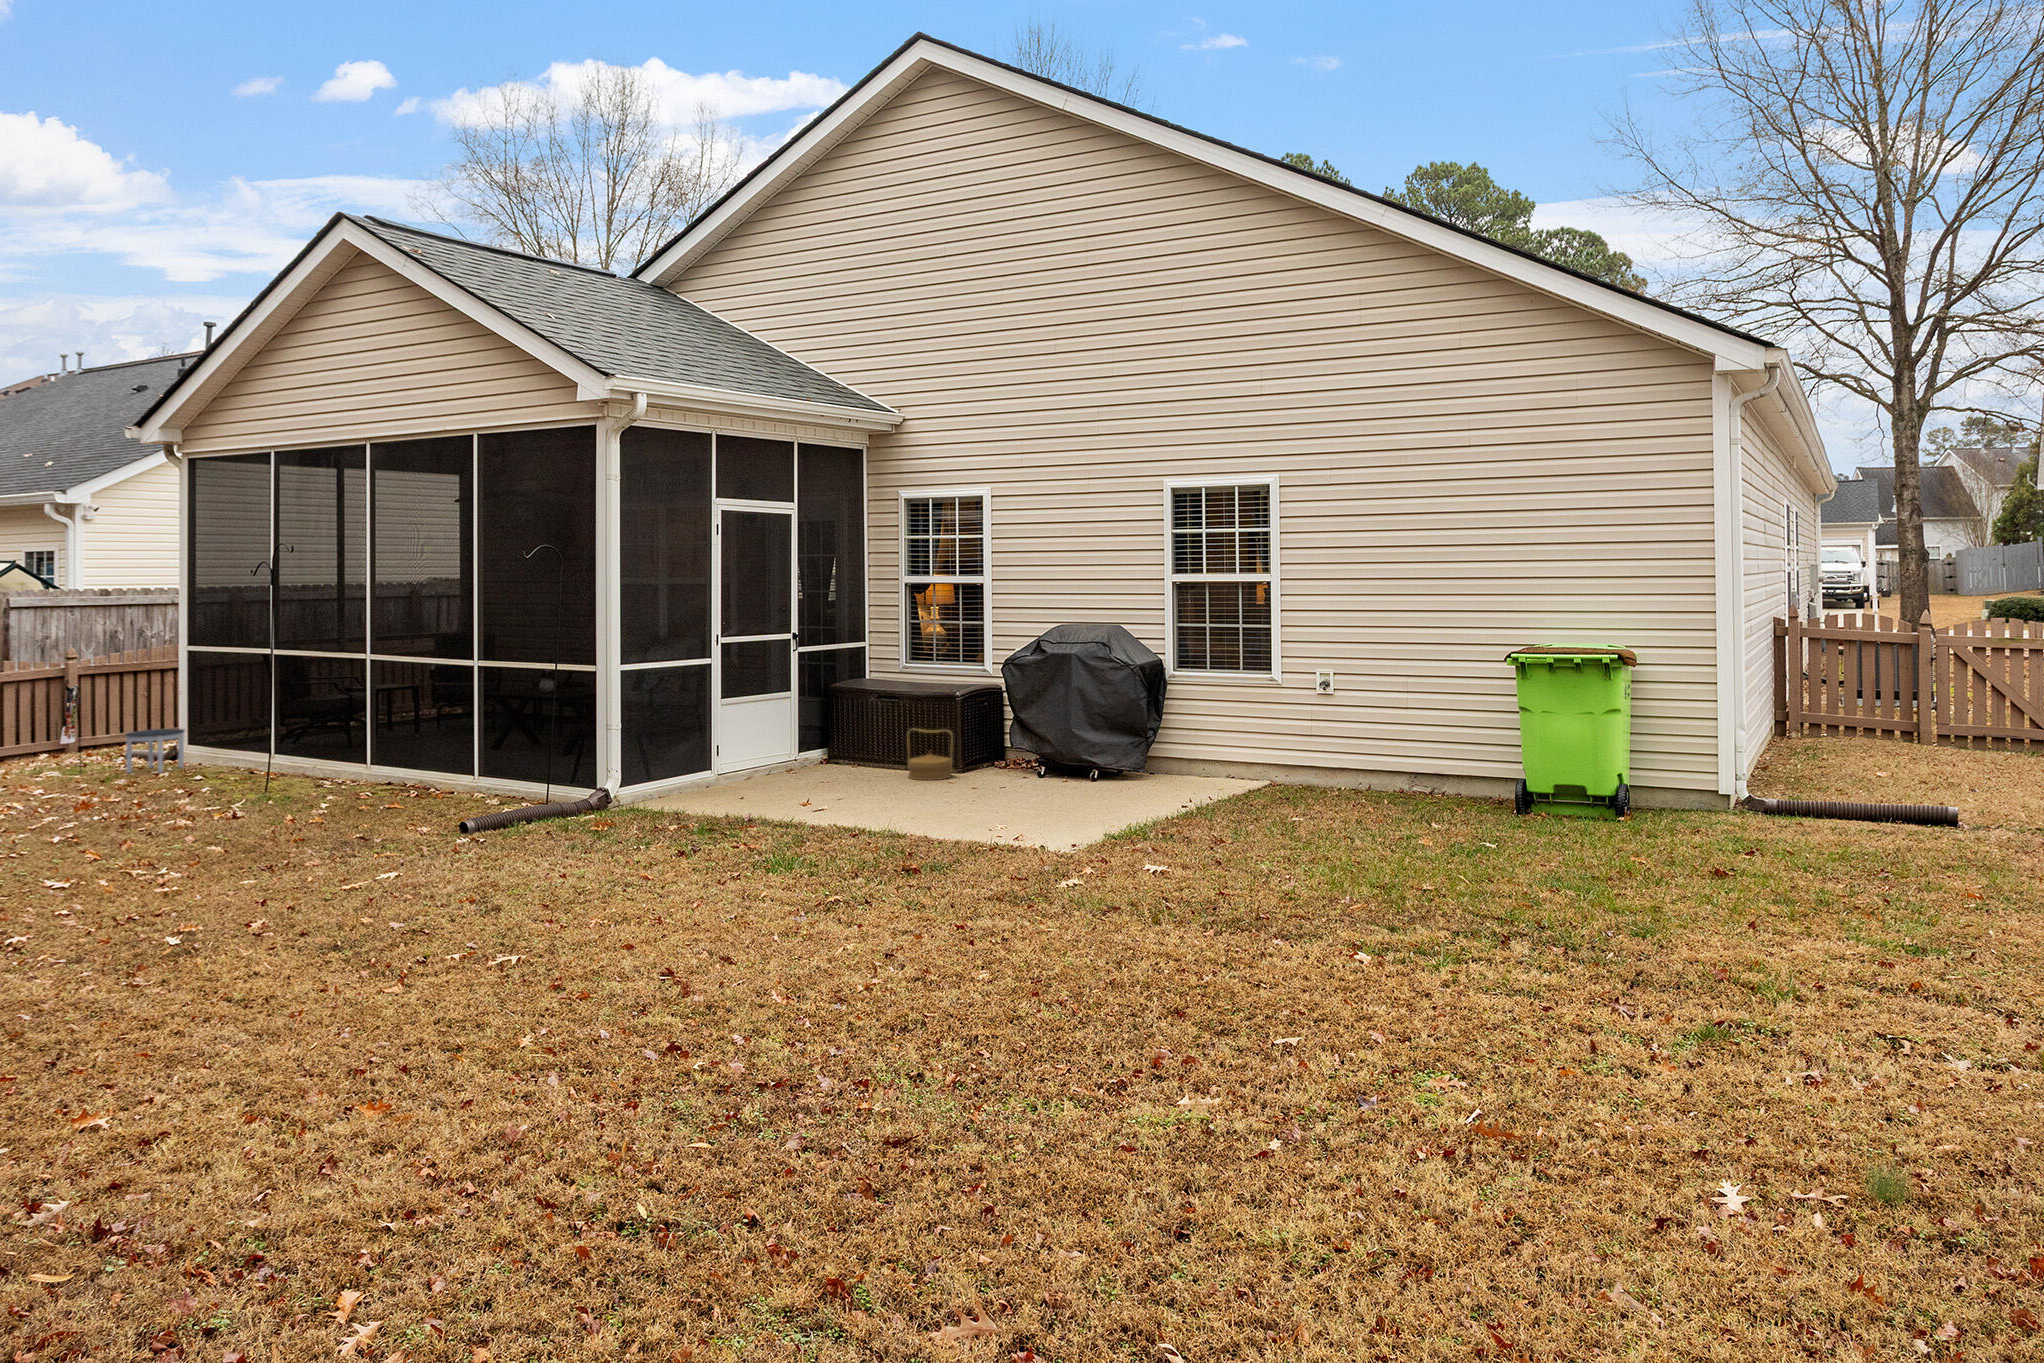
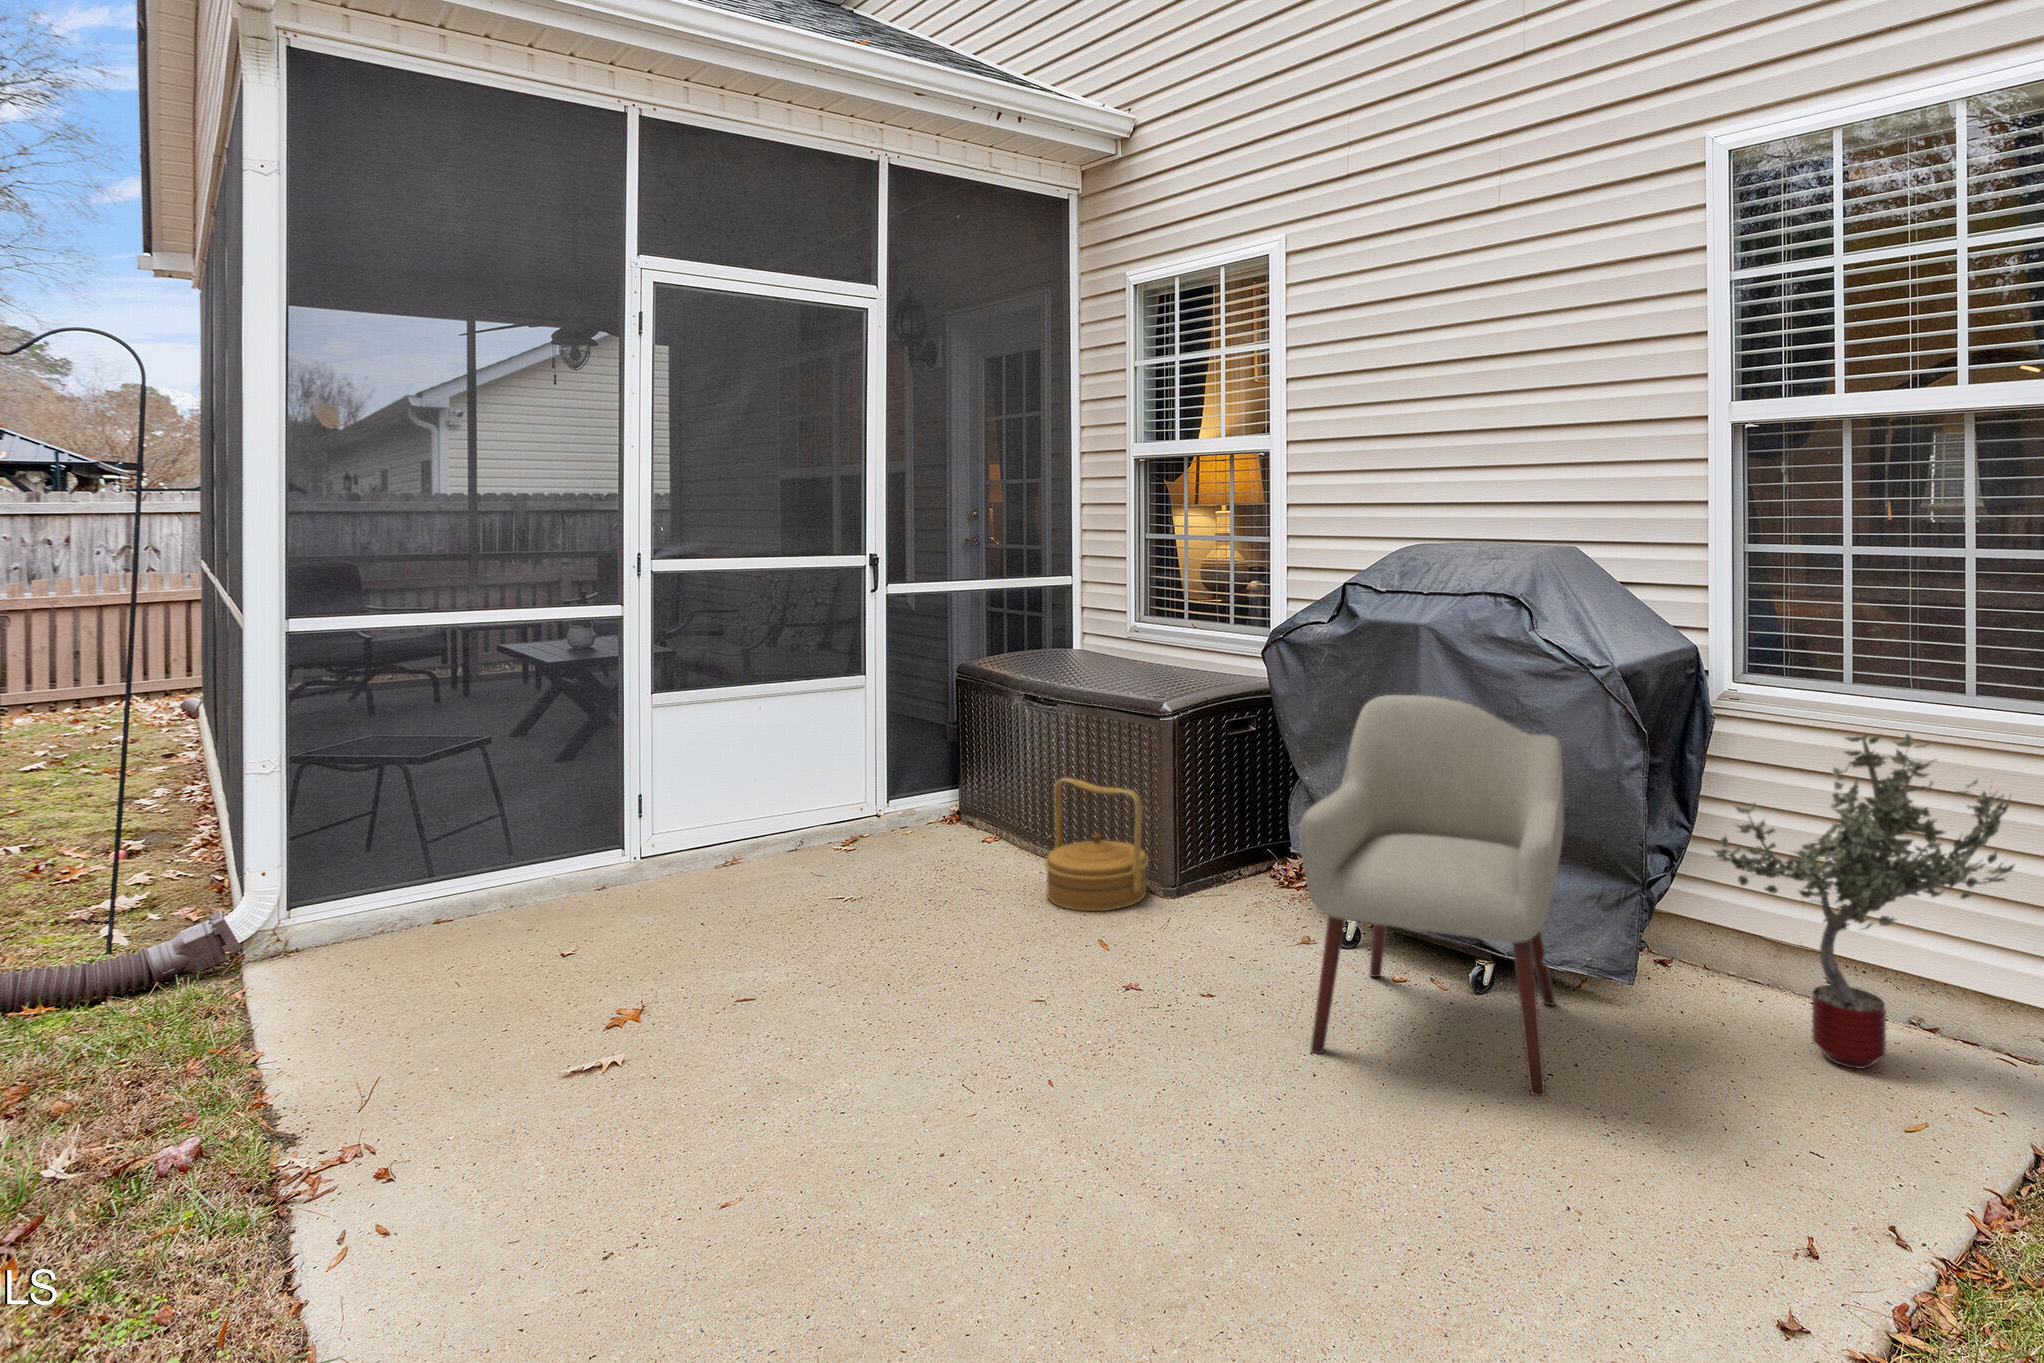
chair: none [1049,680,1129,794] -> present [1300,695,1564,1096]
potted tree: none [1168,682,1248,784] -> present [1714,734,2014,1069]
round table: present [126,729,184,773] -> none [129,673,221,736]

